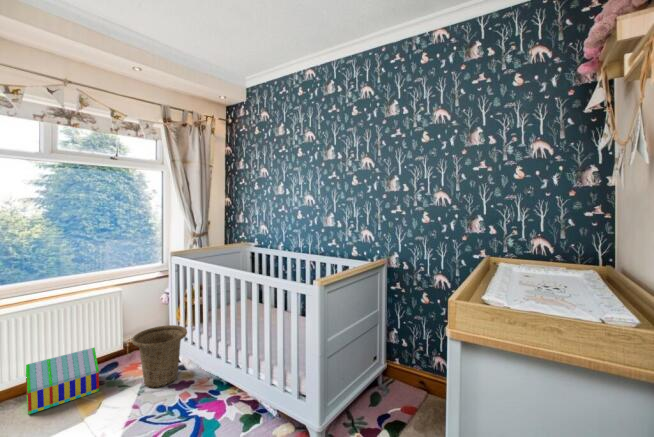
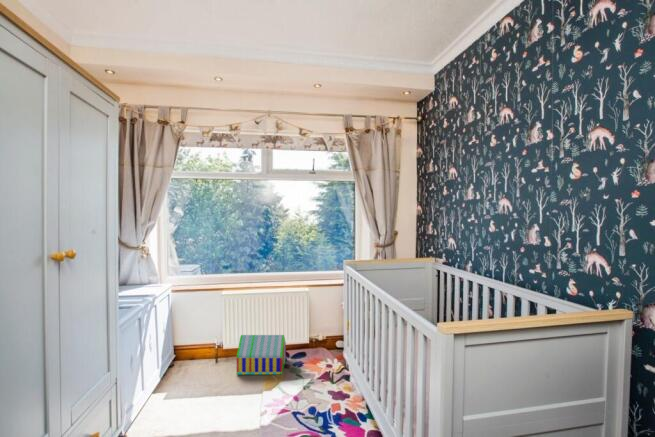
basket: present [132,325,187,388] -> none [303,330,351,392]

